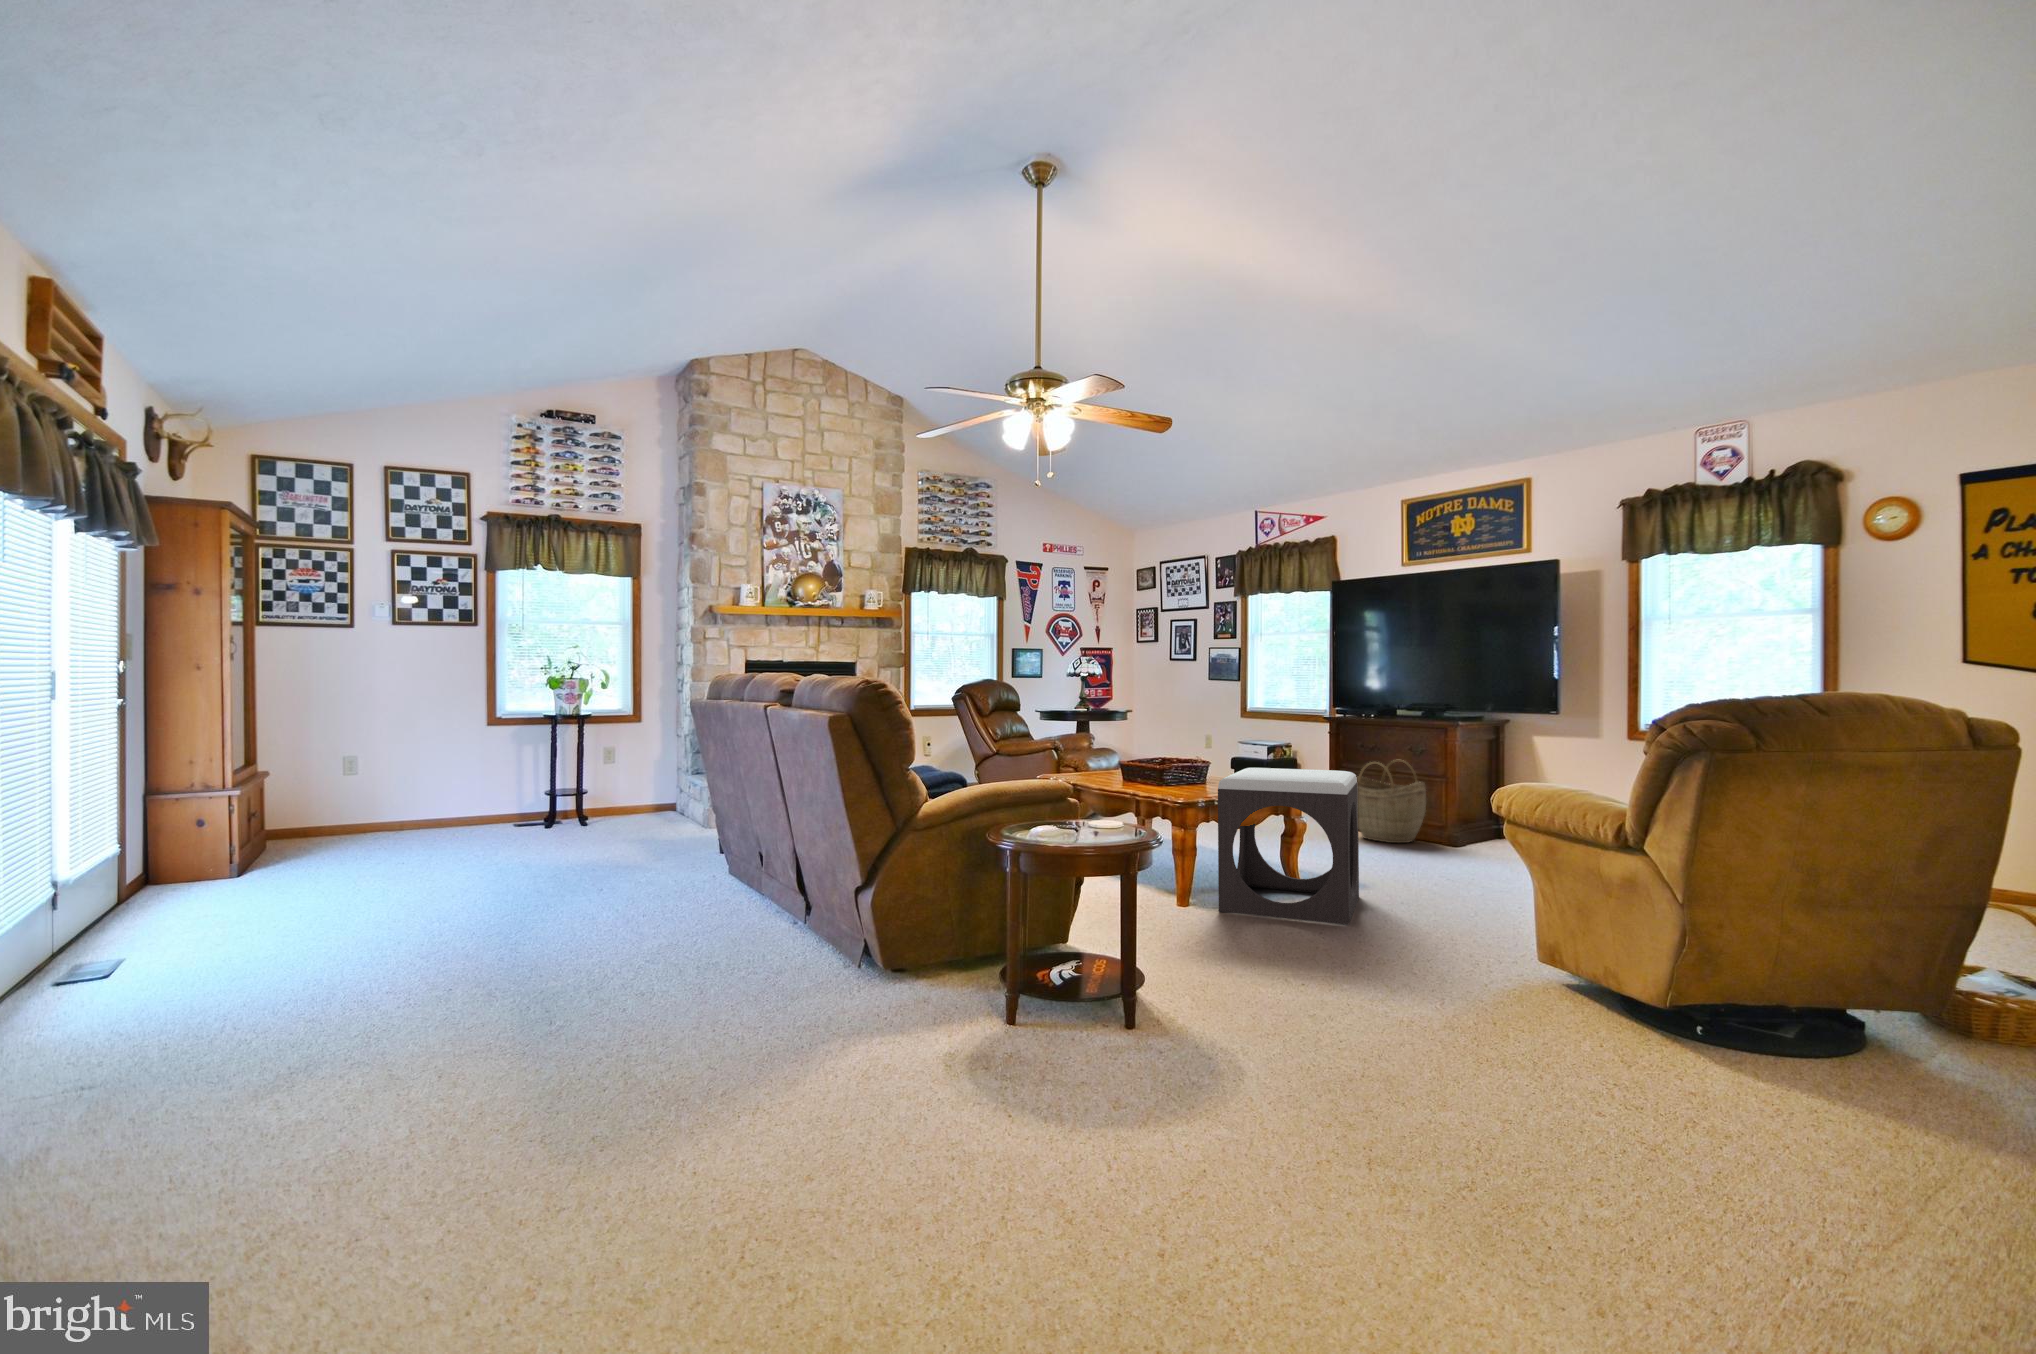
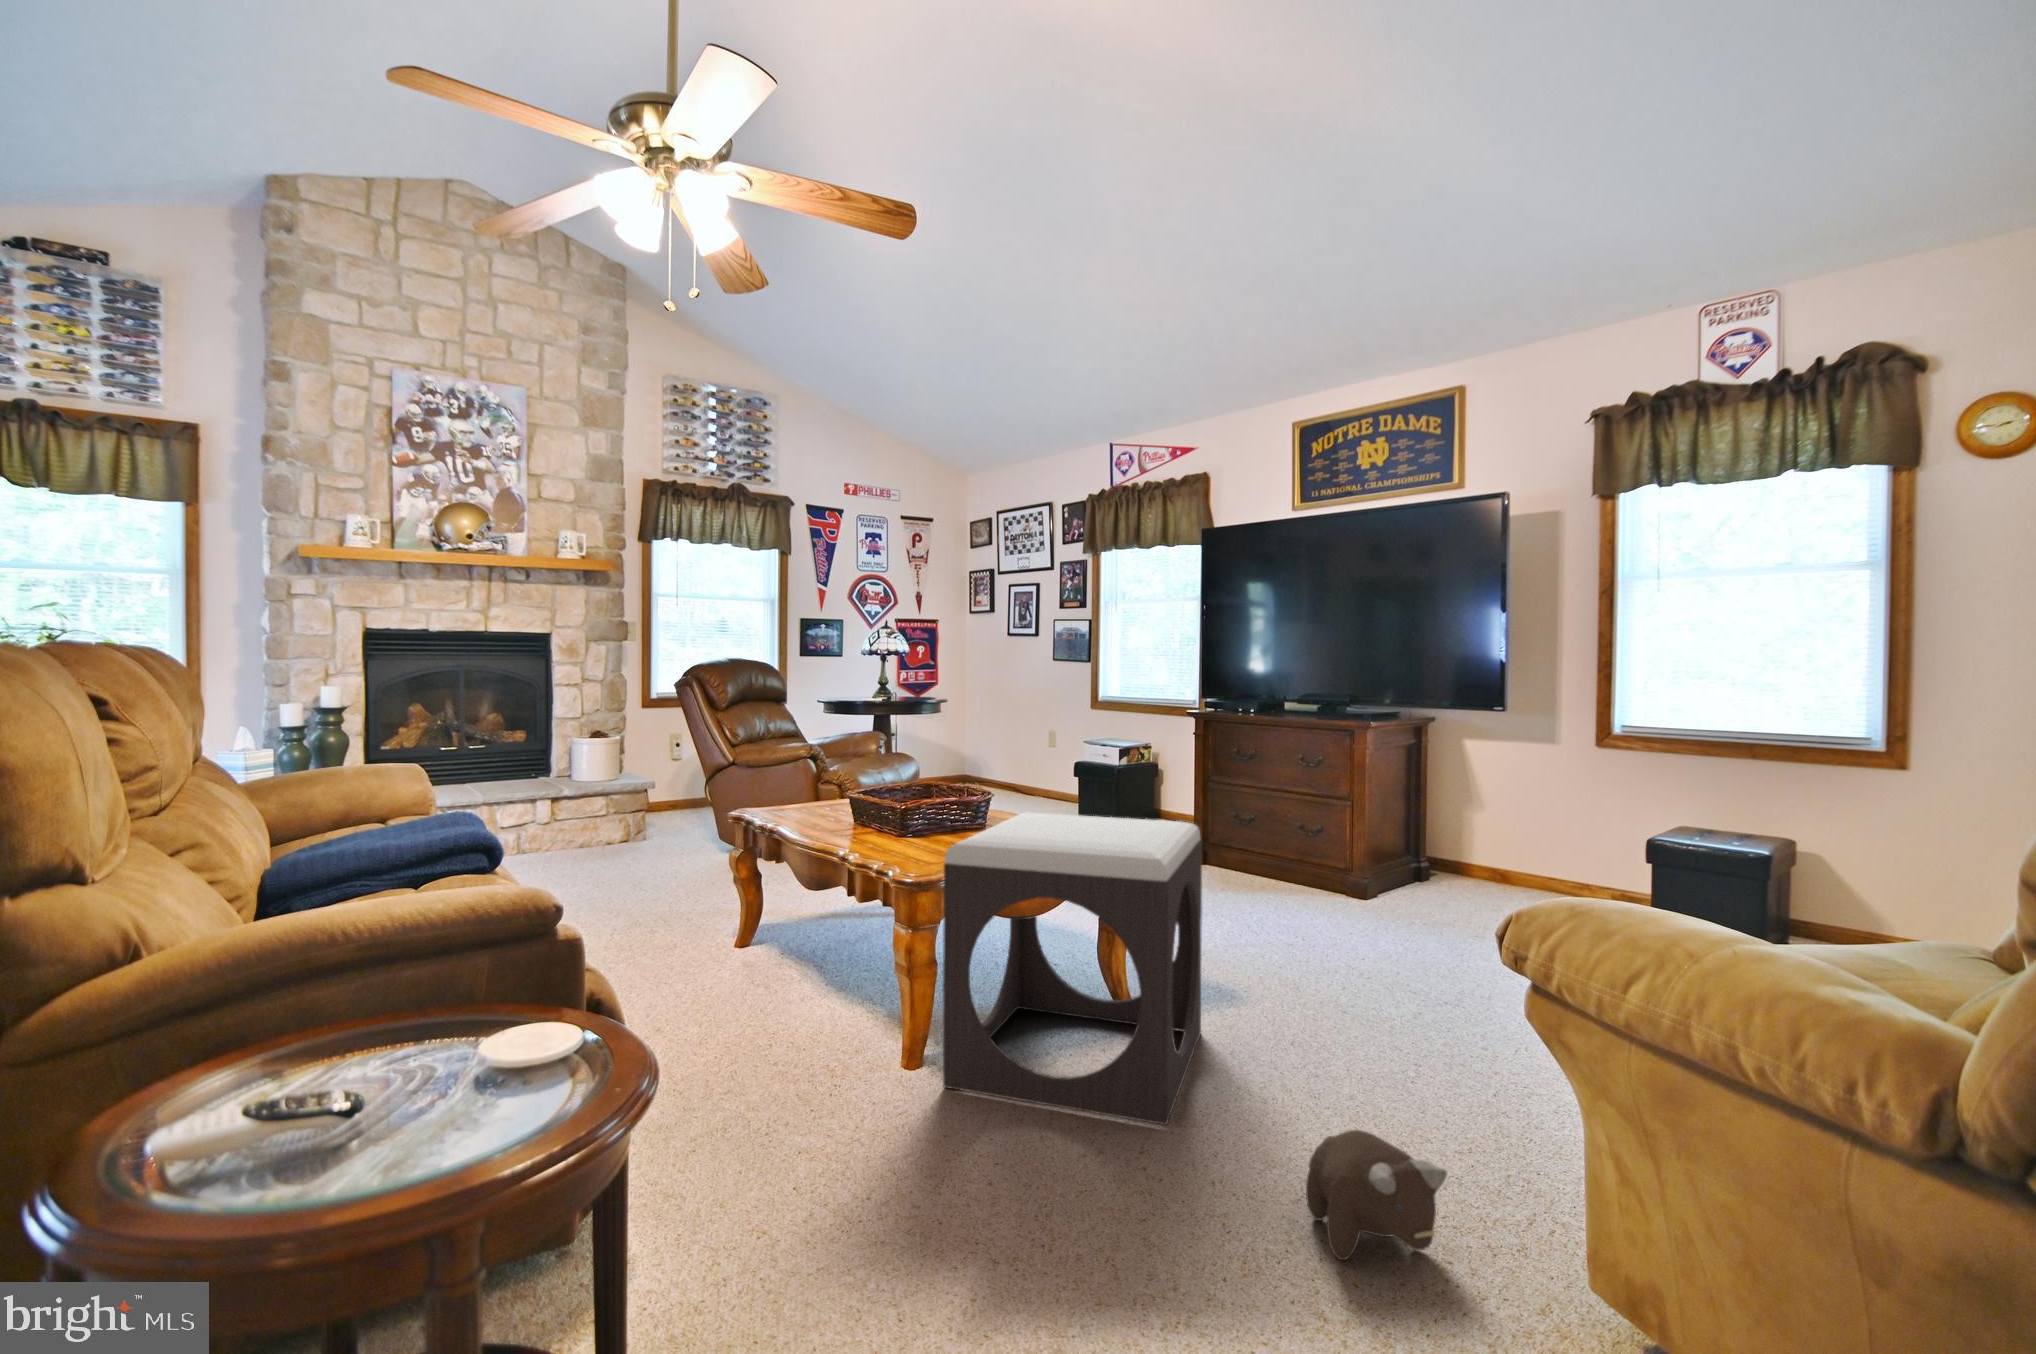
woven basket: present [1357,760,1426,843] -> none [1214,778,1318,901]
plush toy: none [1428,906,1497,961] -> present [1306,1130,1447,1260]

